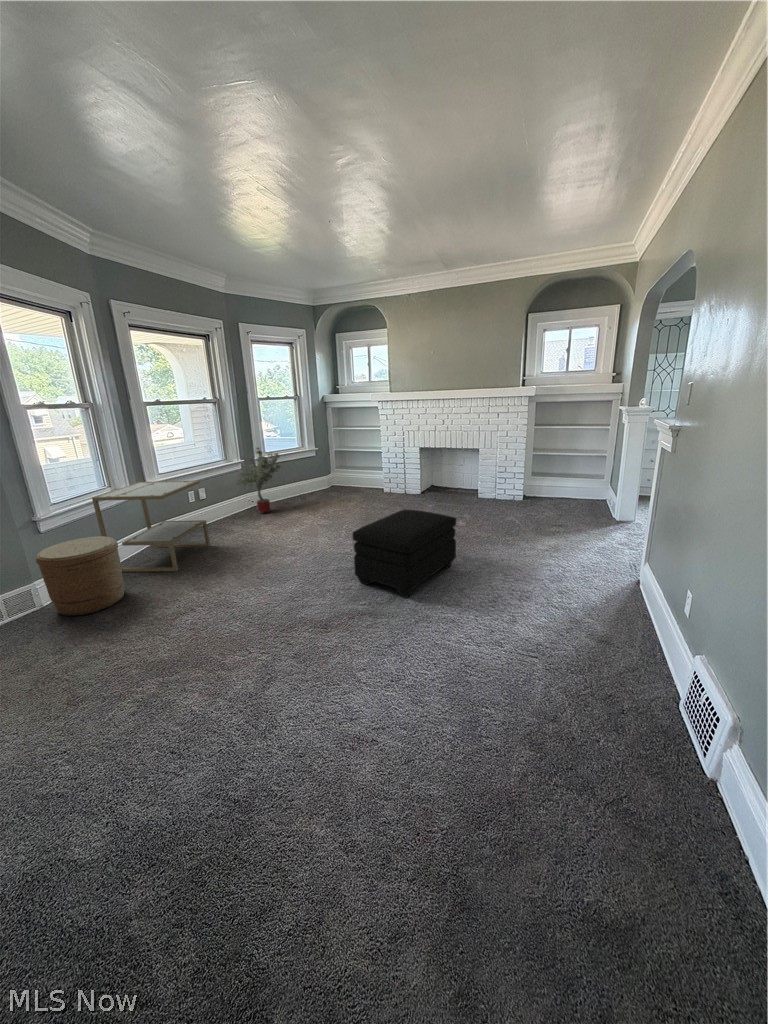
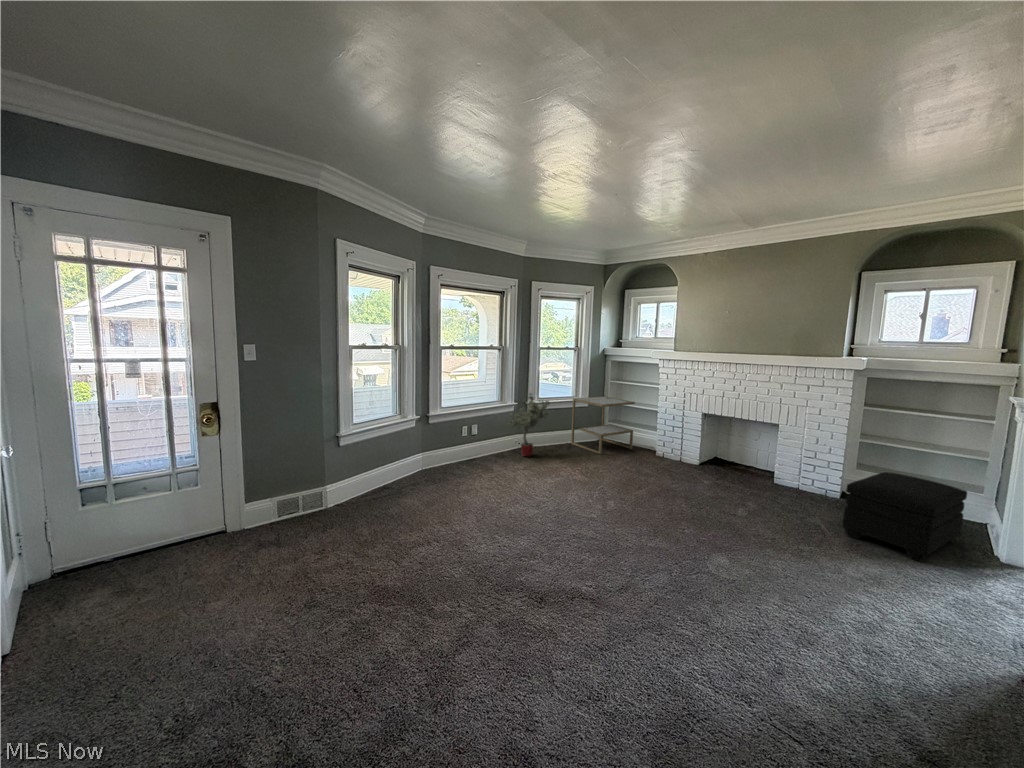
side table: present [92,481,210,572] -> present [571,396,635,454]
ottoman: present [353,509,456,598] -> present [842,472,967,562]
woven basket: present [36,536,124,616] -> none [330,456,389,523]

